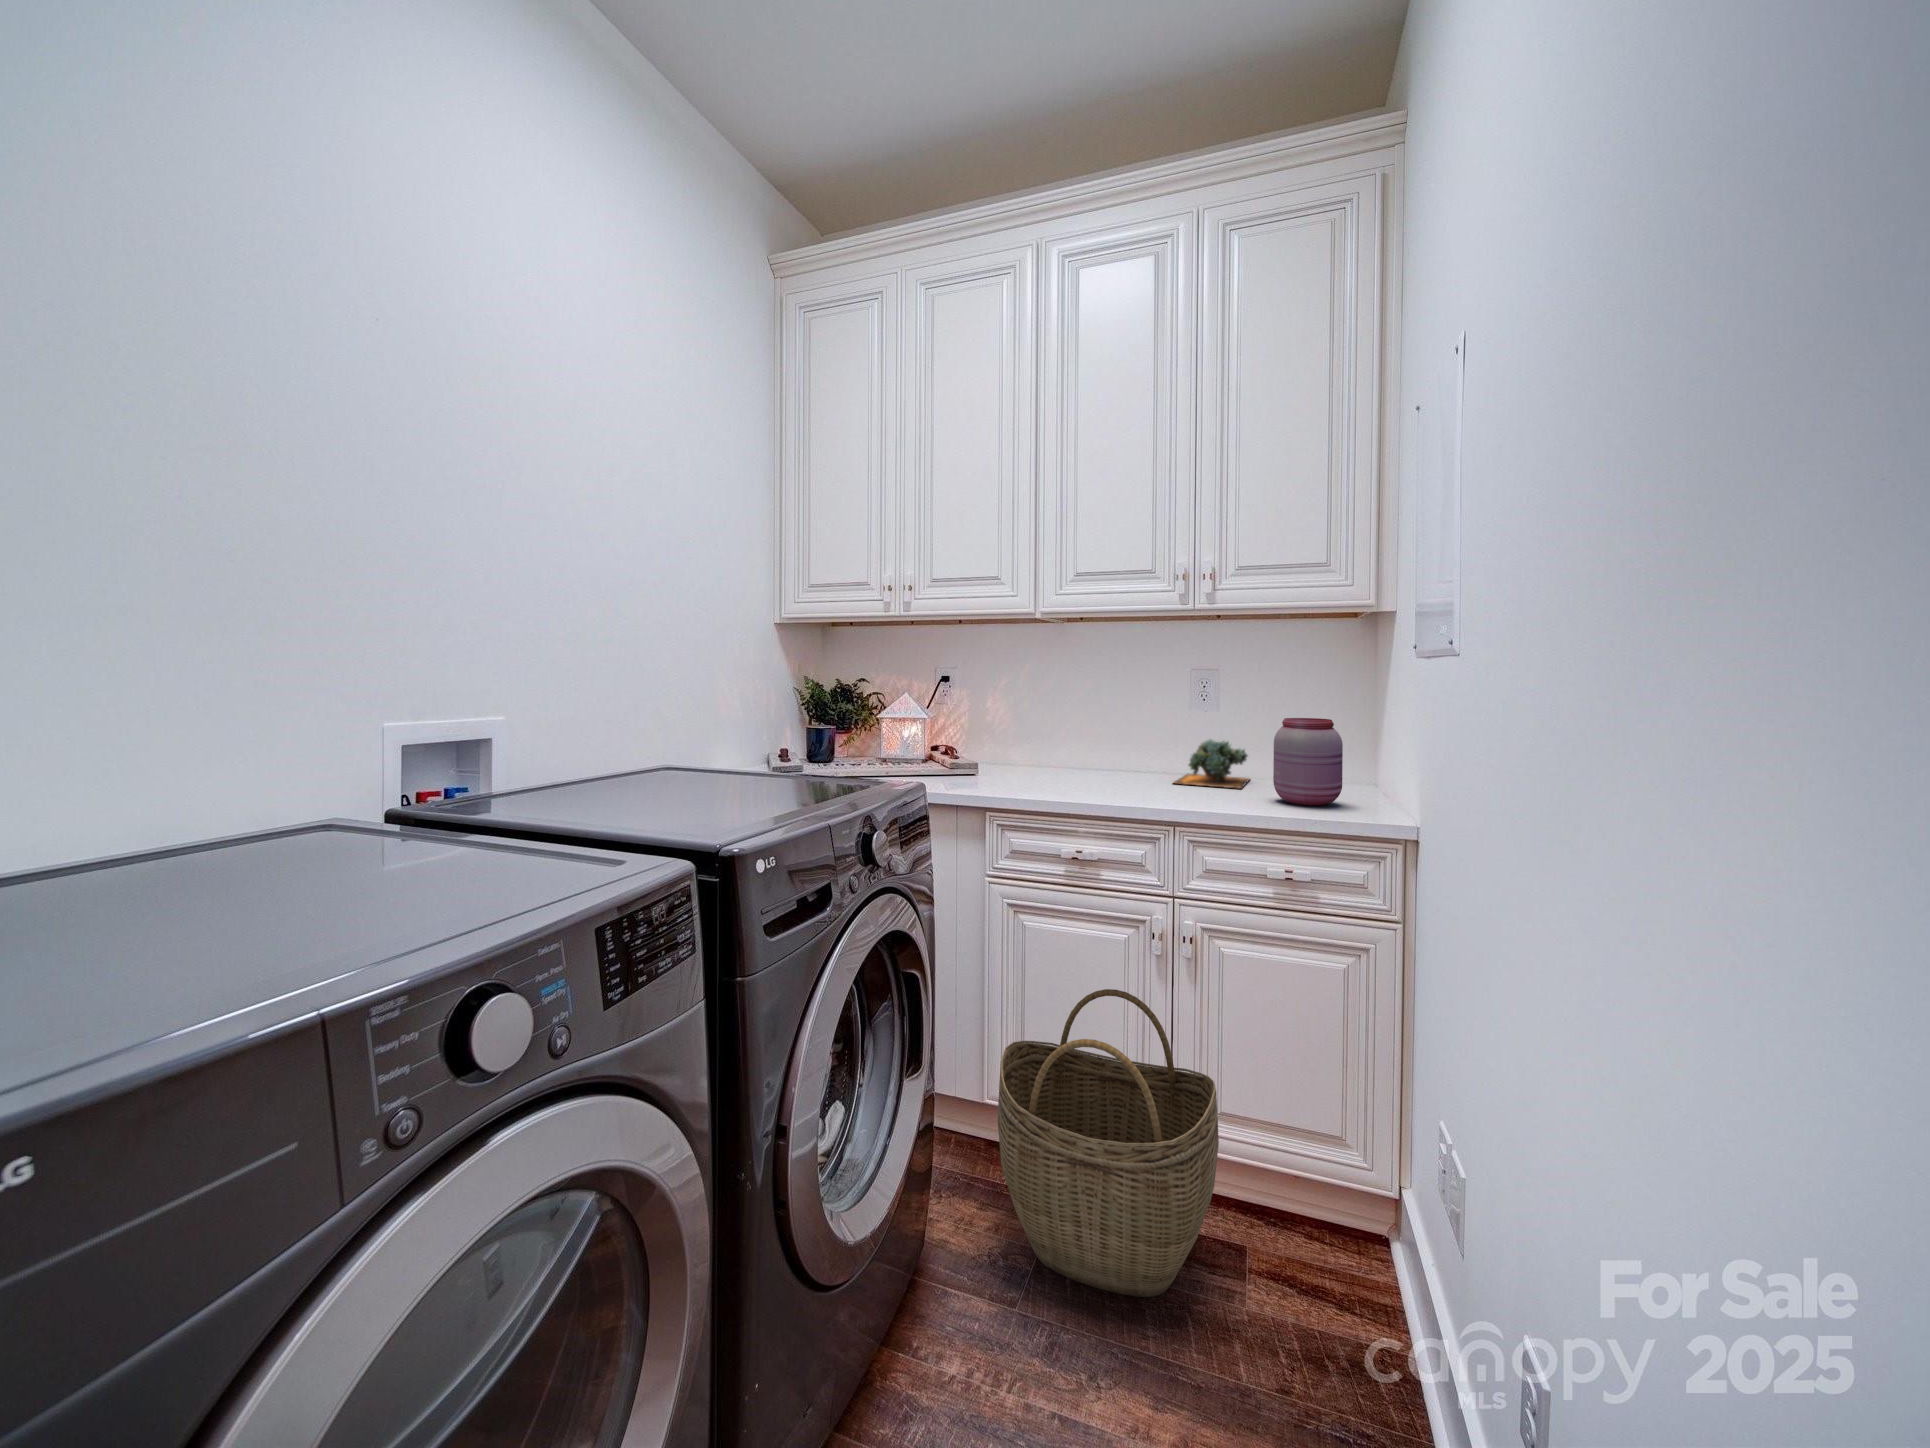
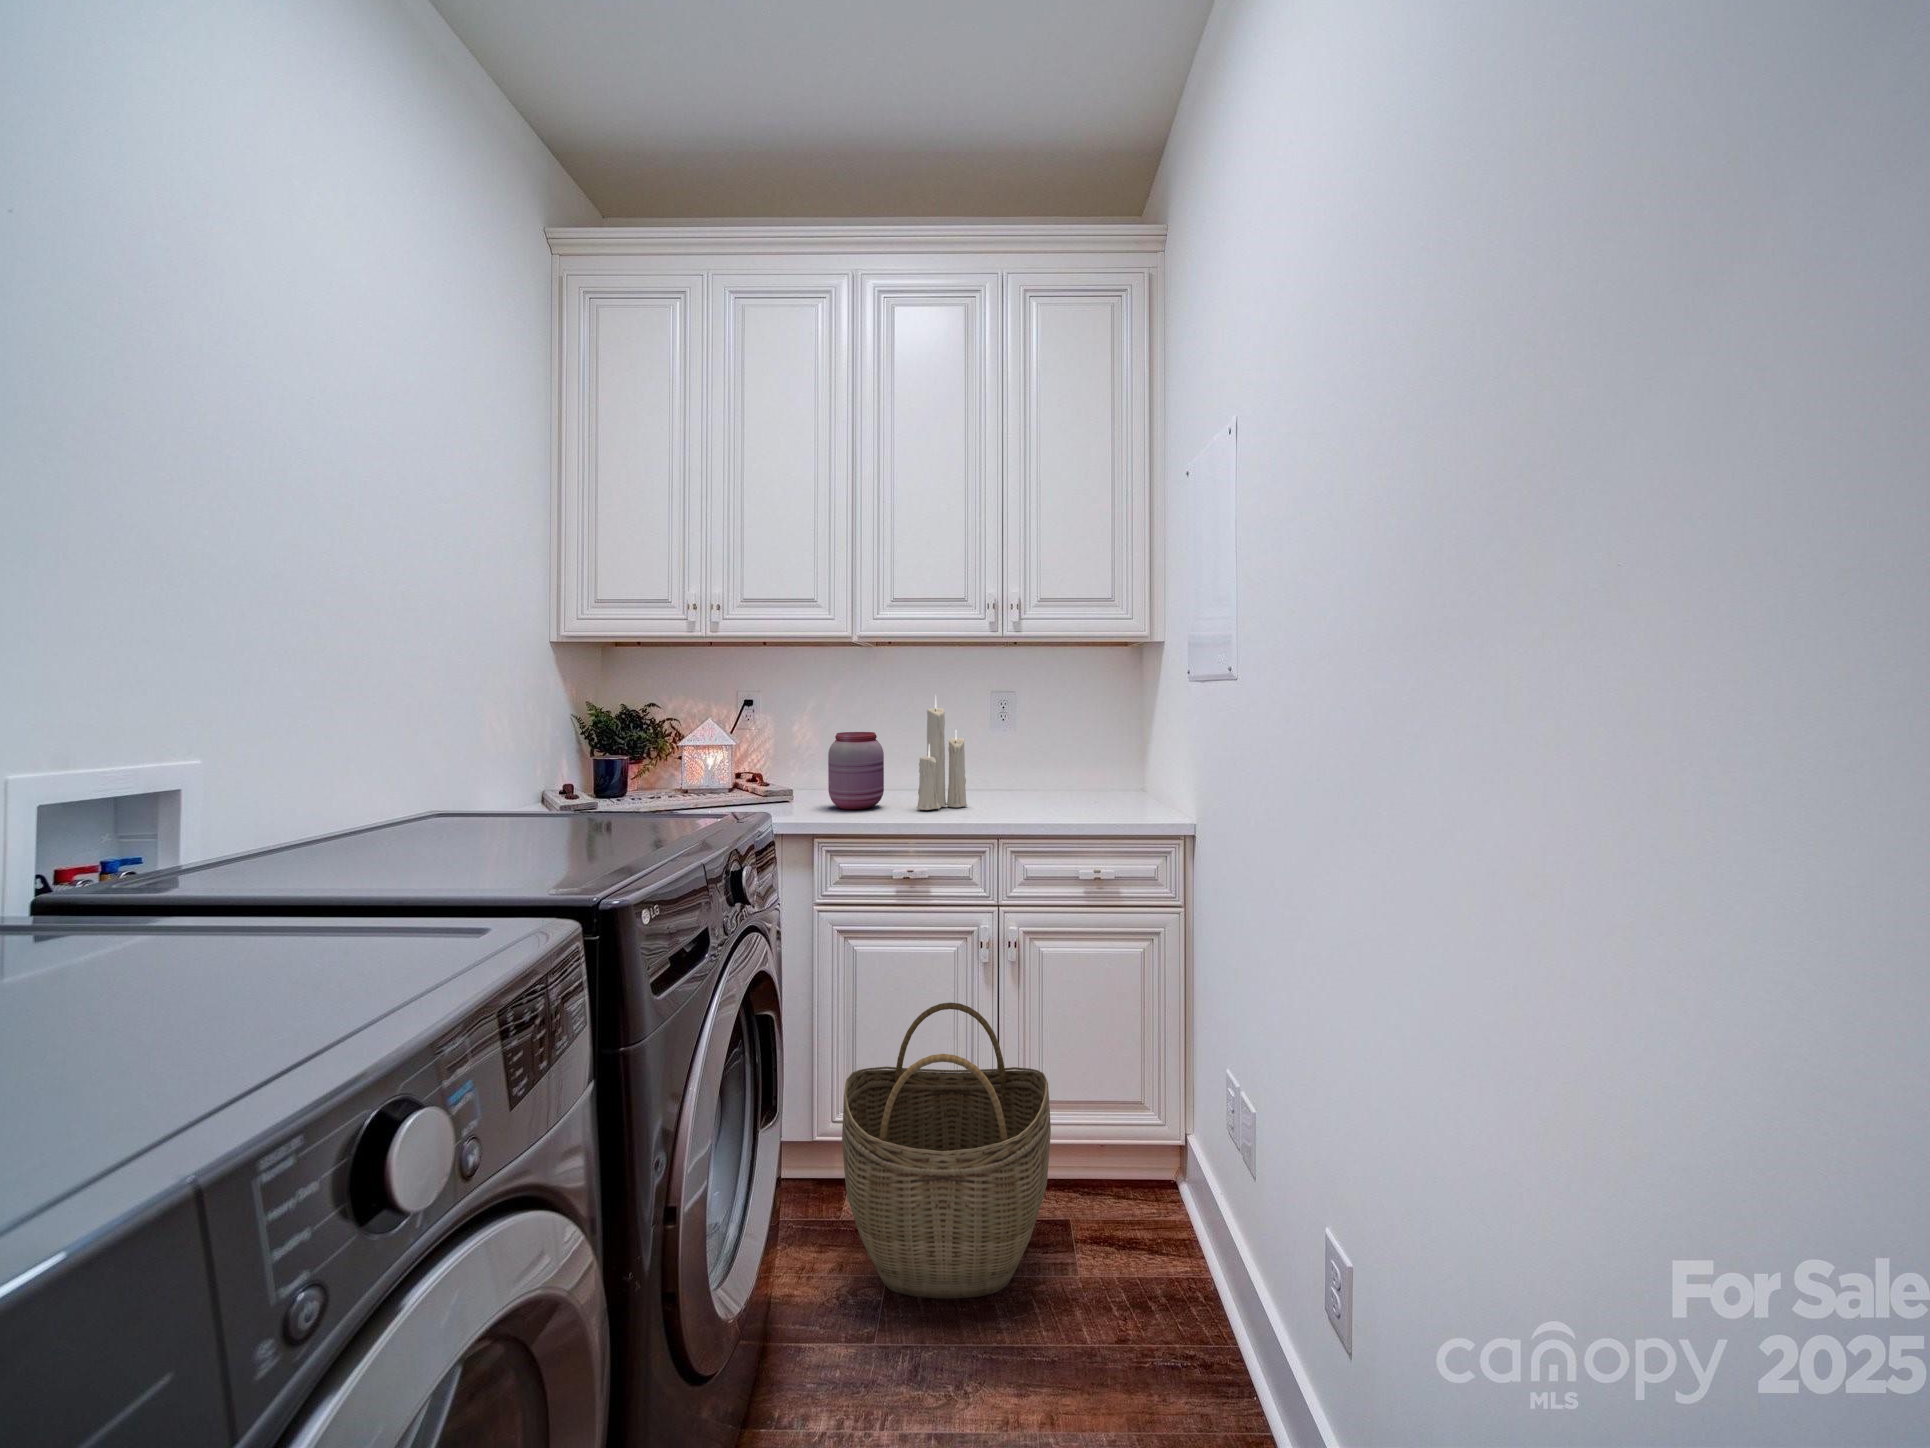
candle: none [1094,668,1150,791] -> present [917,695,967,810]
jar: present [1273,718,1343,805] -> present [828,732,884,809]
succulent plant: present [1174,739,1250,788] -> none [983,754,1047,799]

